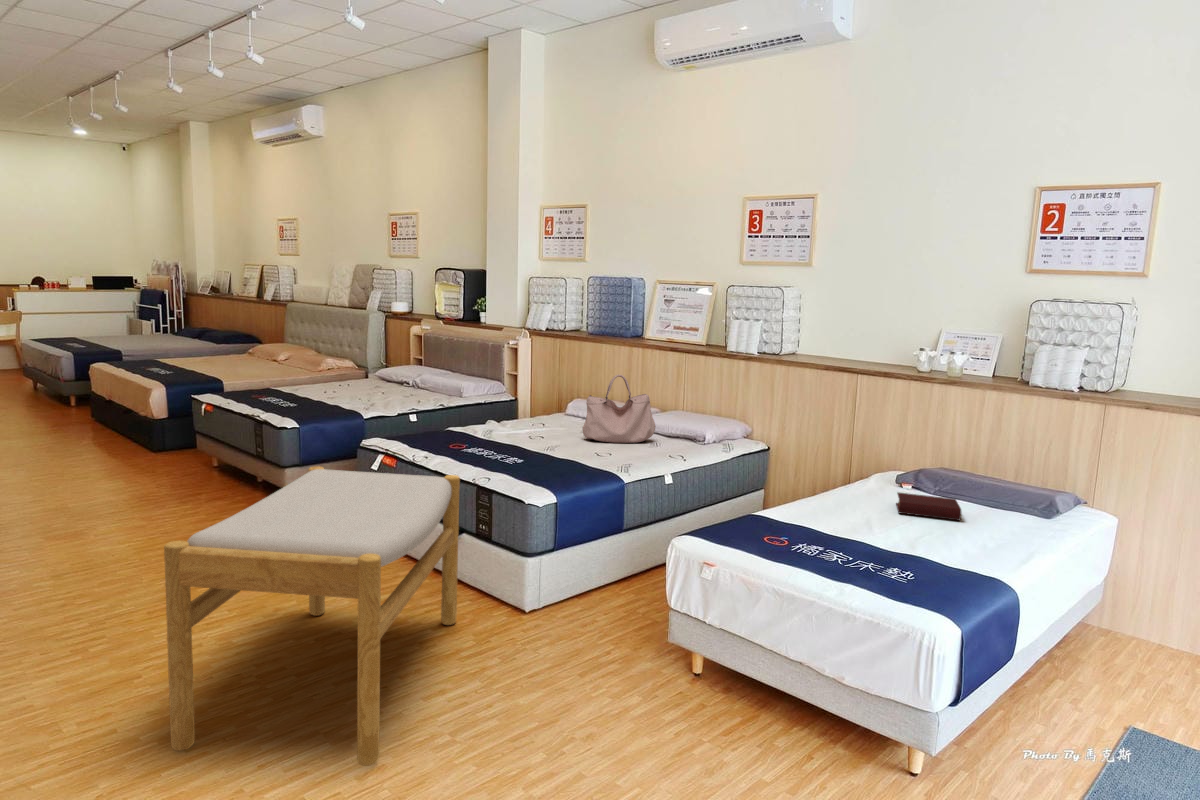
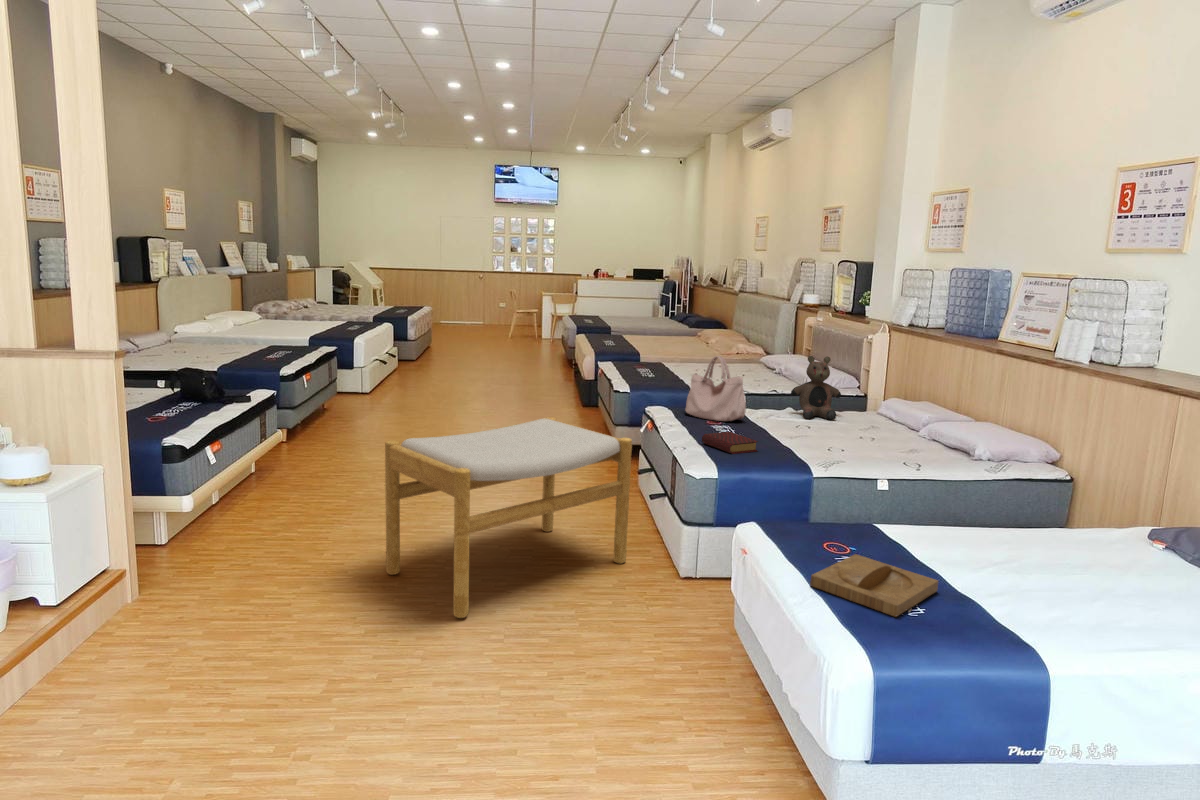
teddy bear: none [488,363,537,427] -> present [791,356,841,420]
handbag: present [583,375,655,443] -> present [685,356,746,421]
book: present [896,492,961,520] -> present [702,432,758,454]
tray: none [817,540,926,584] -> present [810,554,938,617]

